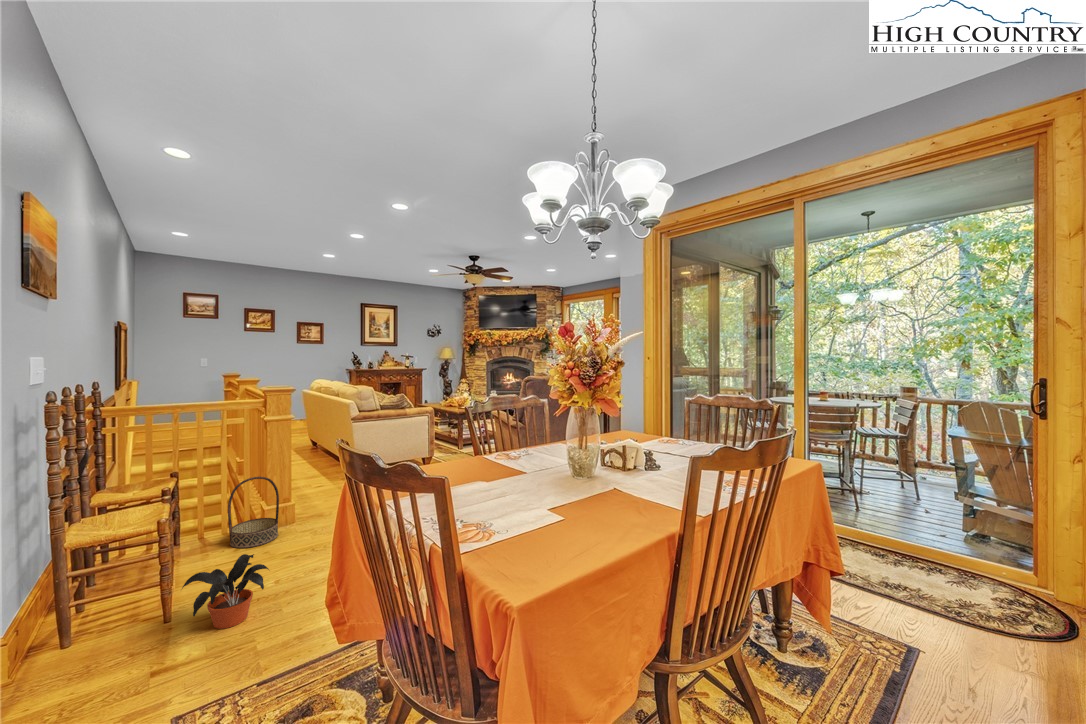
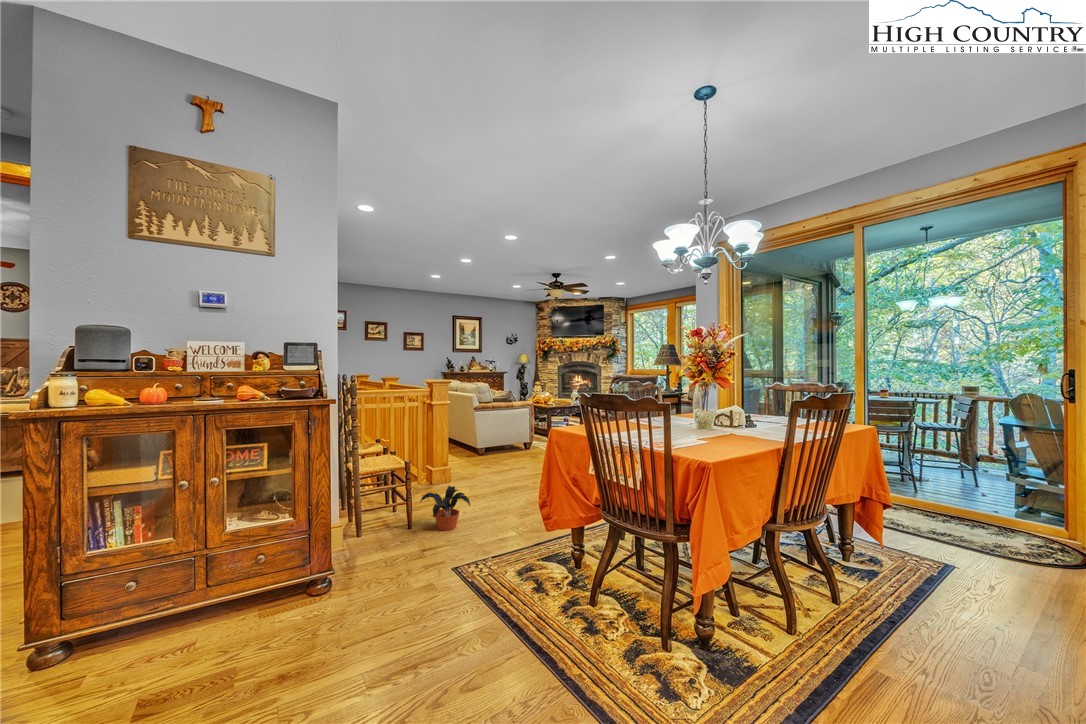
basket: present [228,477,279,548] -> none [413,442,443,492]

